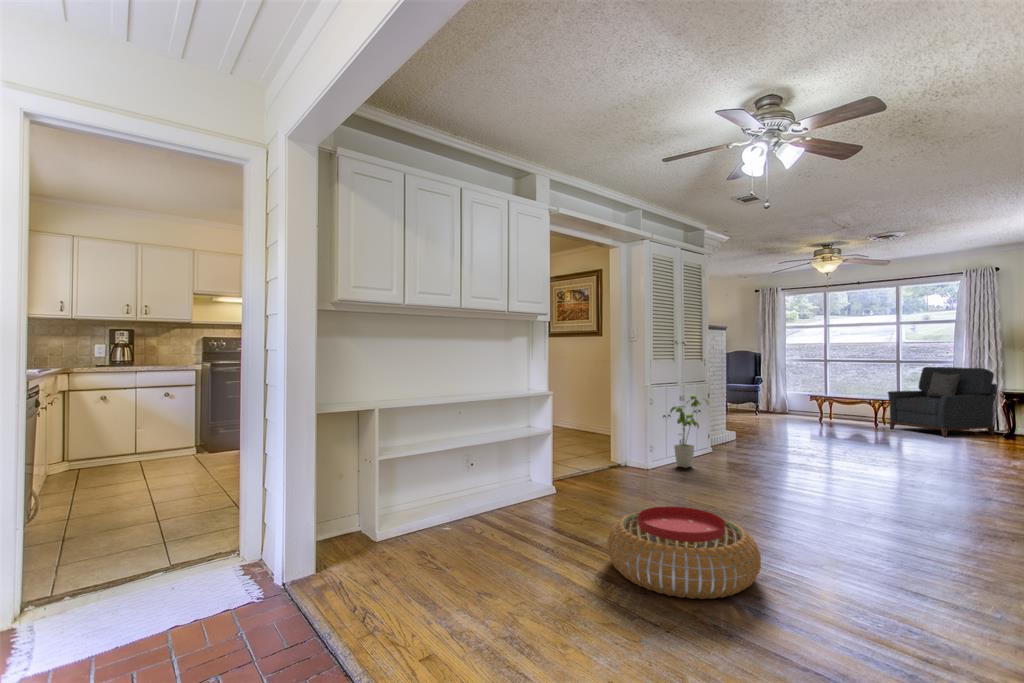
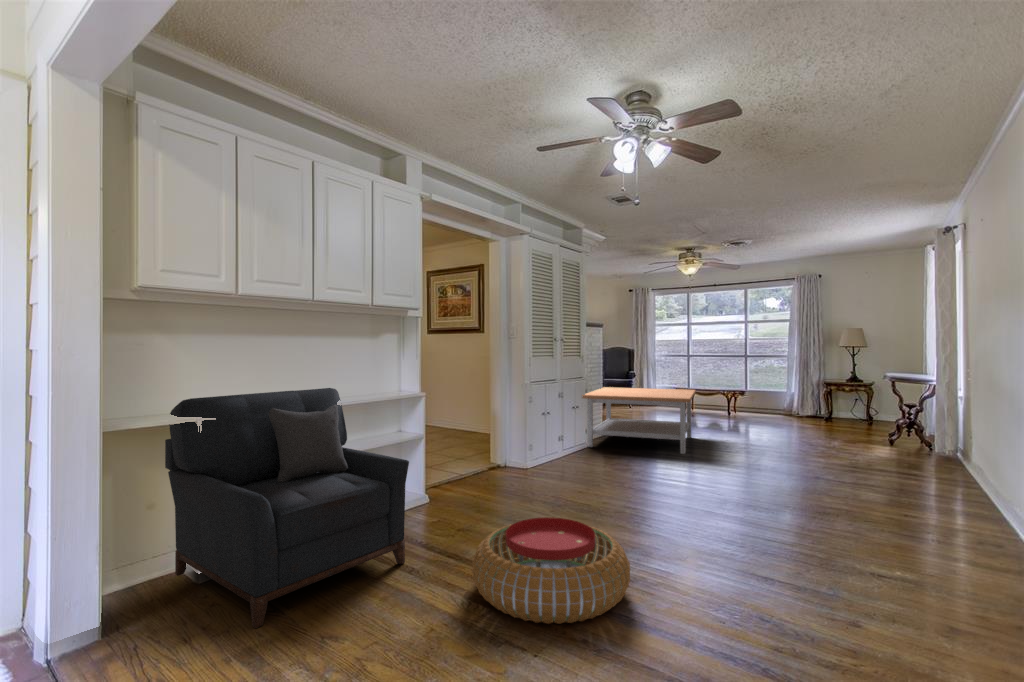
armchair: present [888,367,997,437] -> present [165,388,409,628]
coffee table: none [706,392,835,464] -> present [582,387,696,454]
house plant: present [670,394,708,468] -> none [547,391,584,465]

